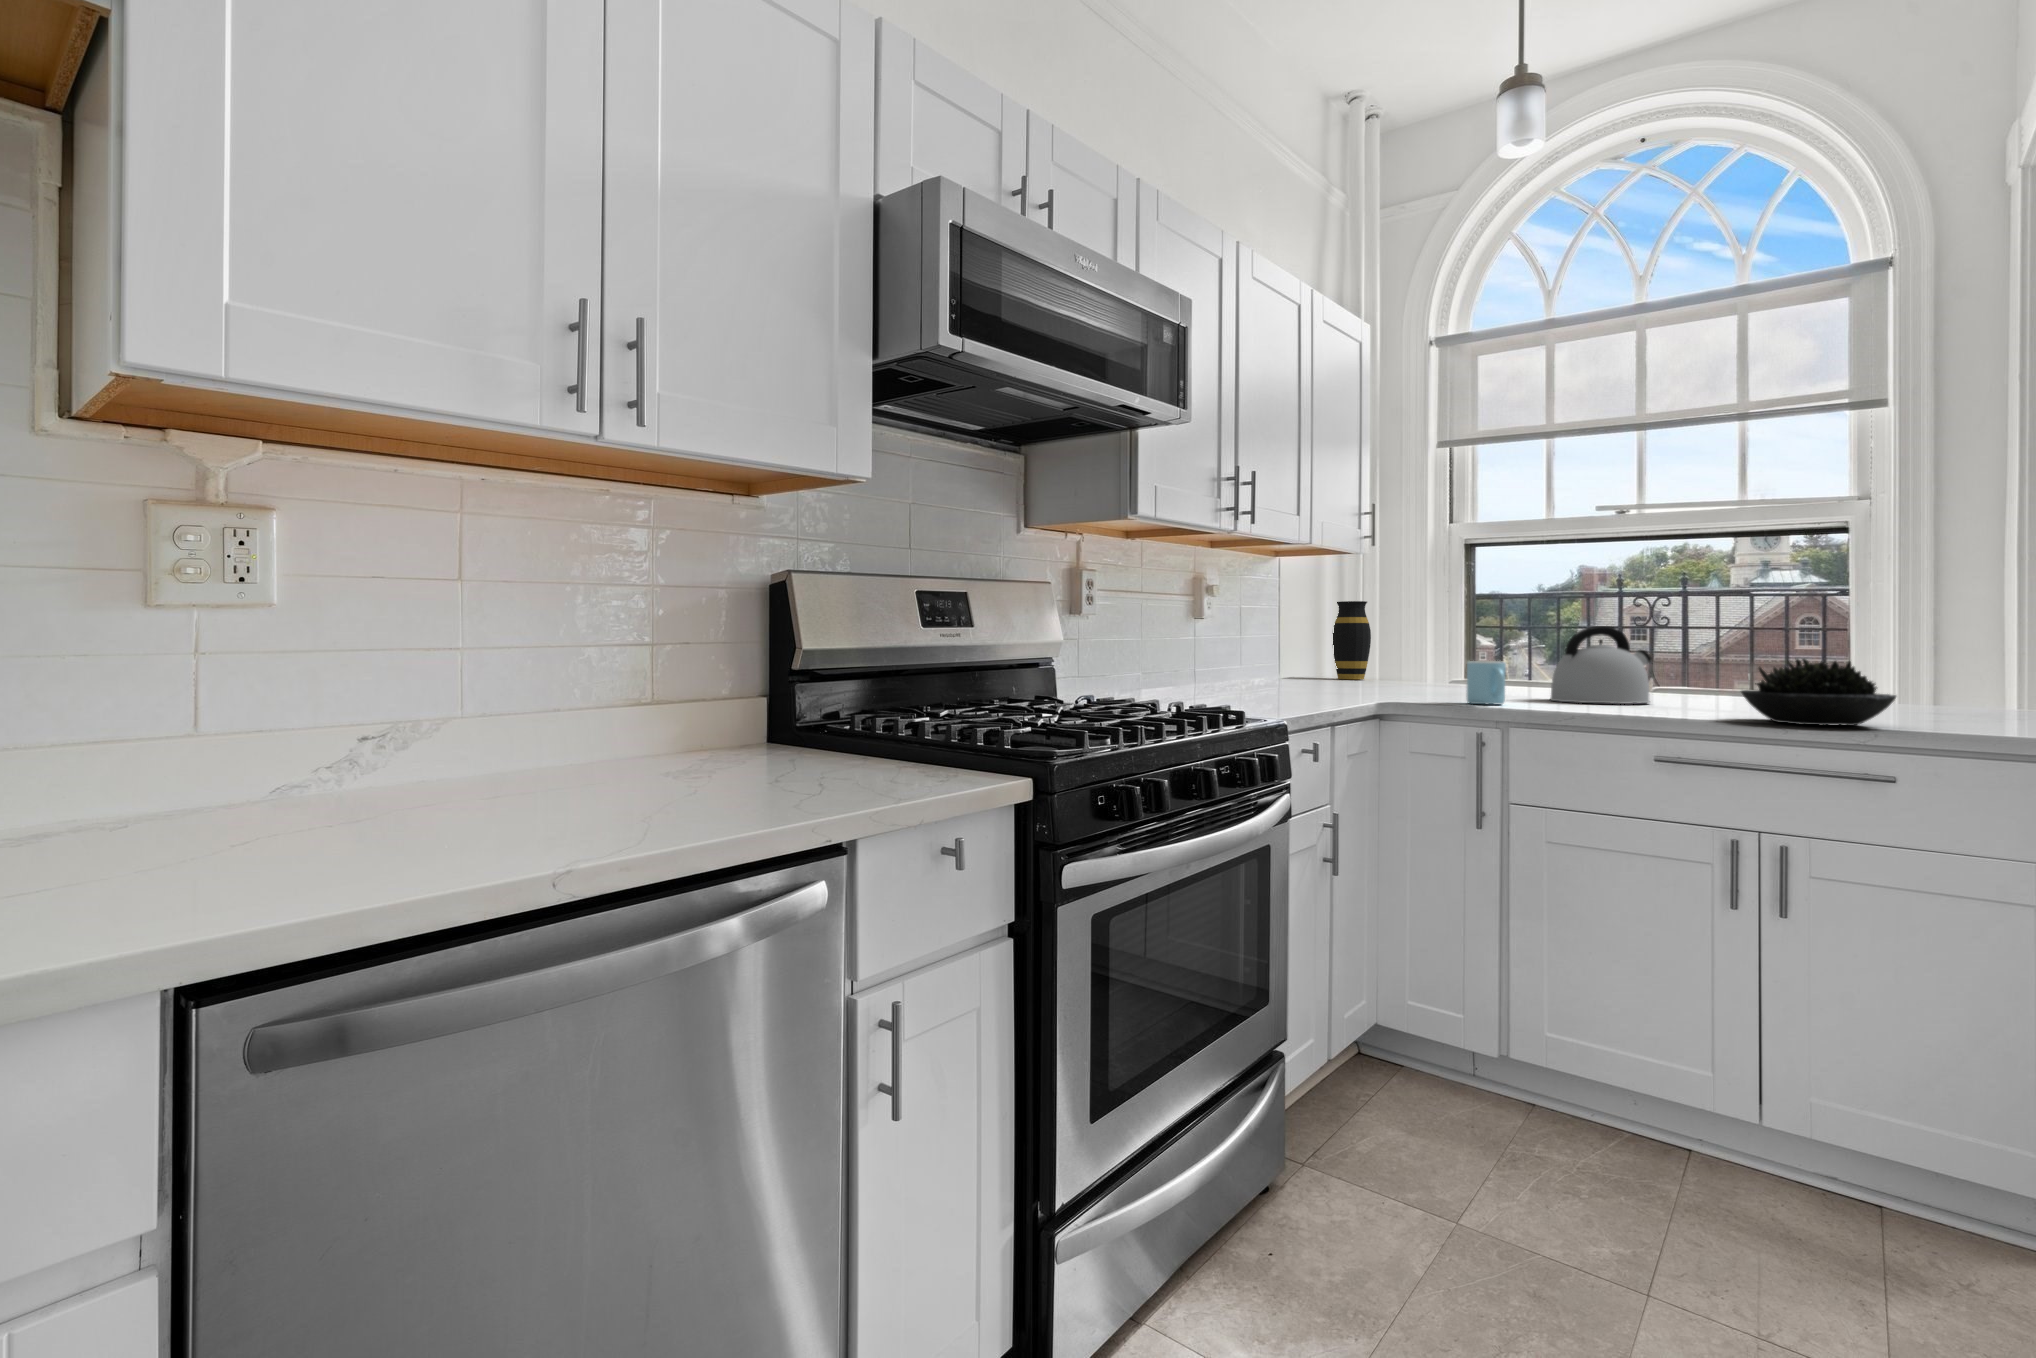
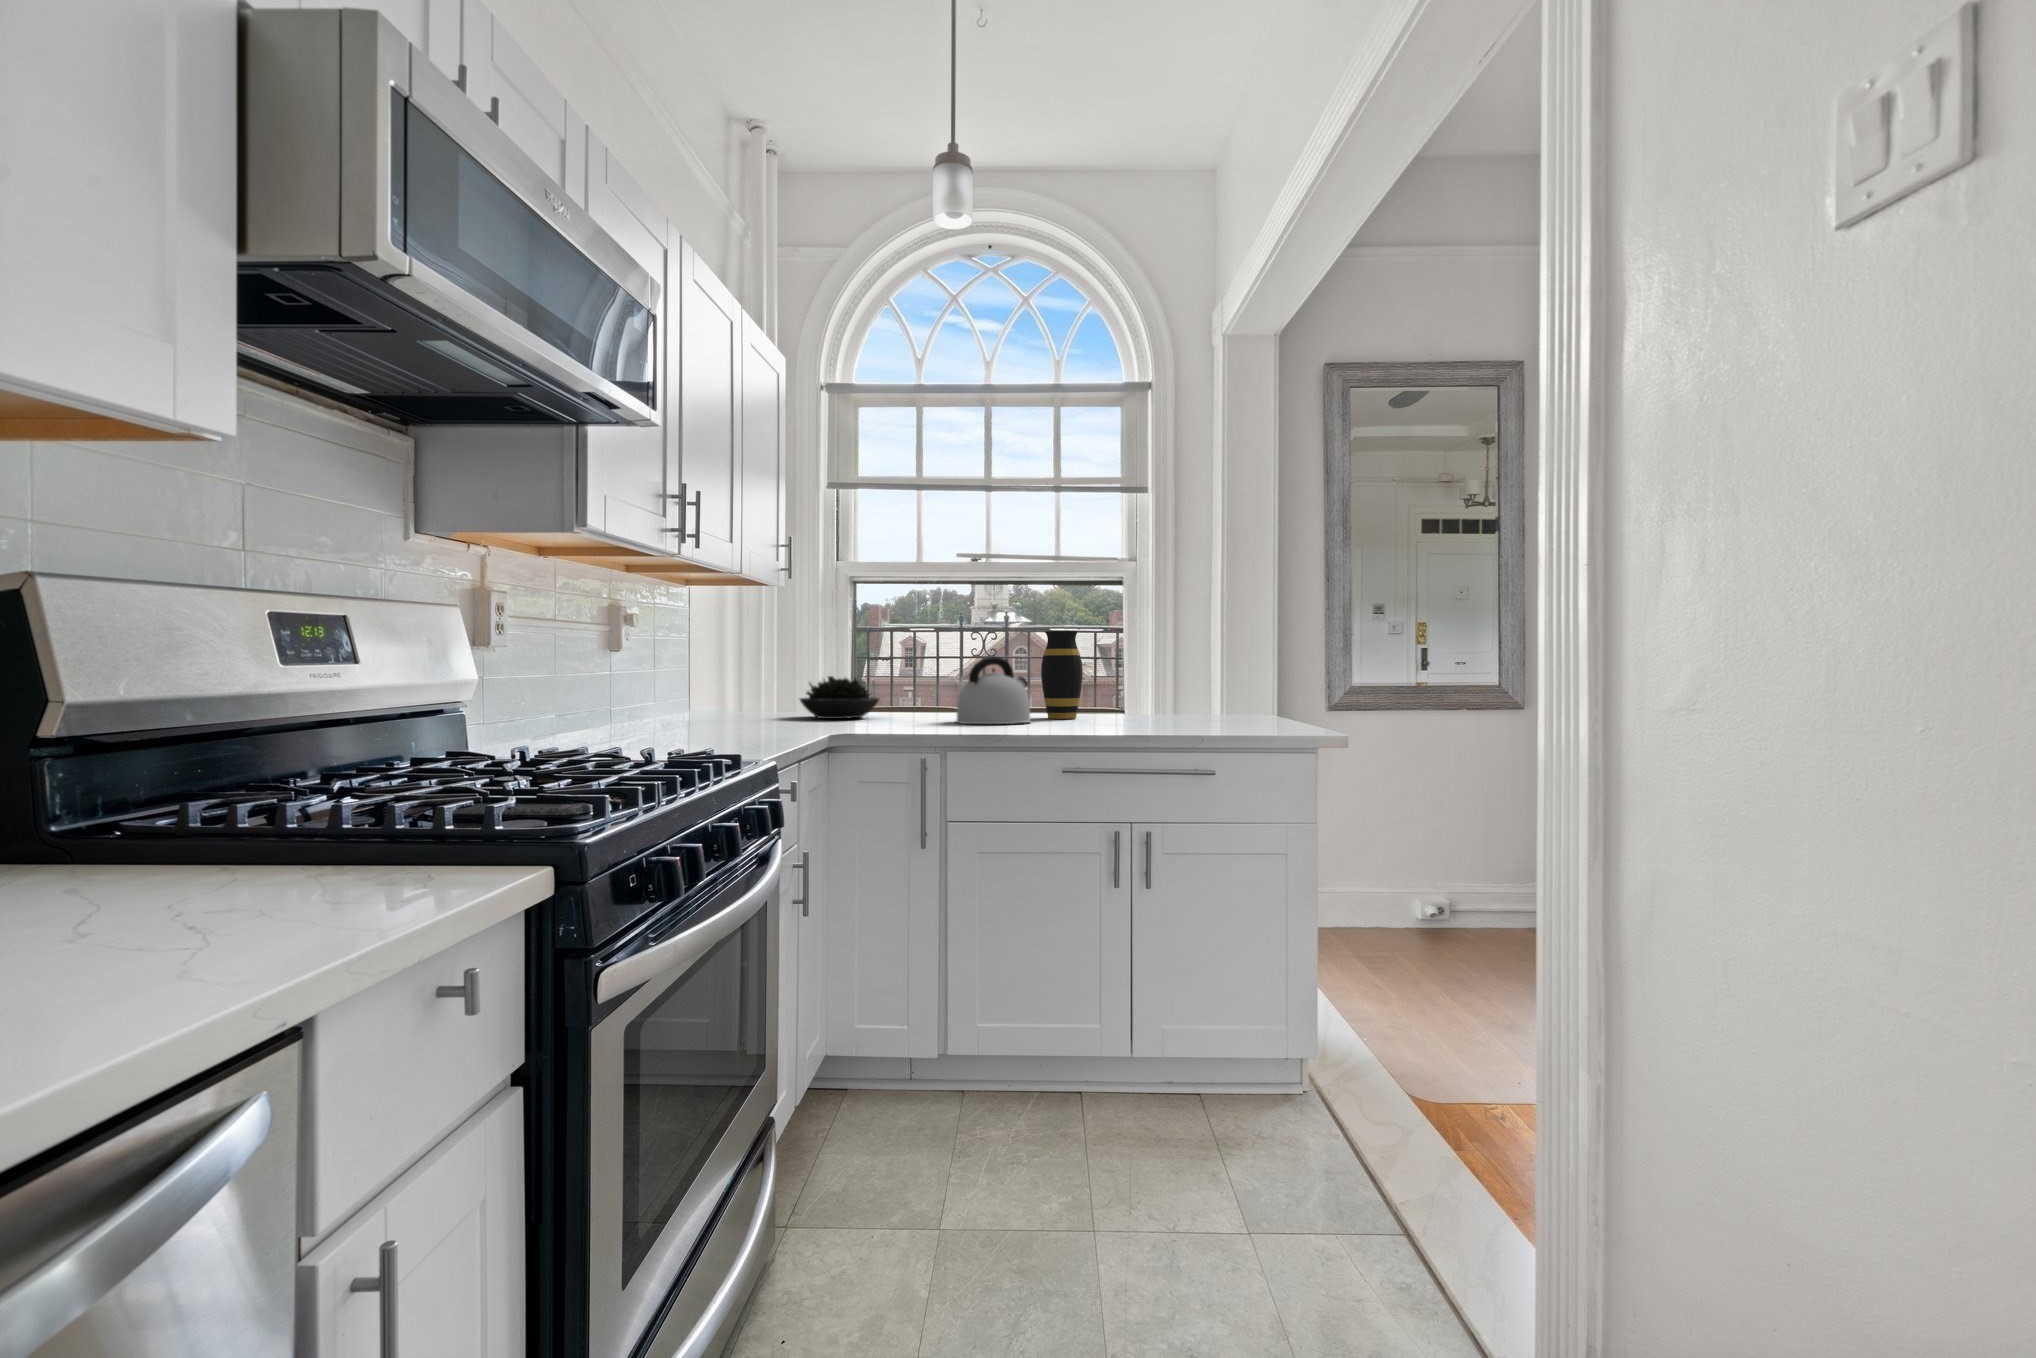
vase: present [1333,601,1371,679] -> present [1041,631,1083,719]
succulent plant: present [1741,658,1896,726] -> present [800,676,879,719]
mug: present [1467,661,1506,704] -> none [901,690,936,730]

